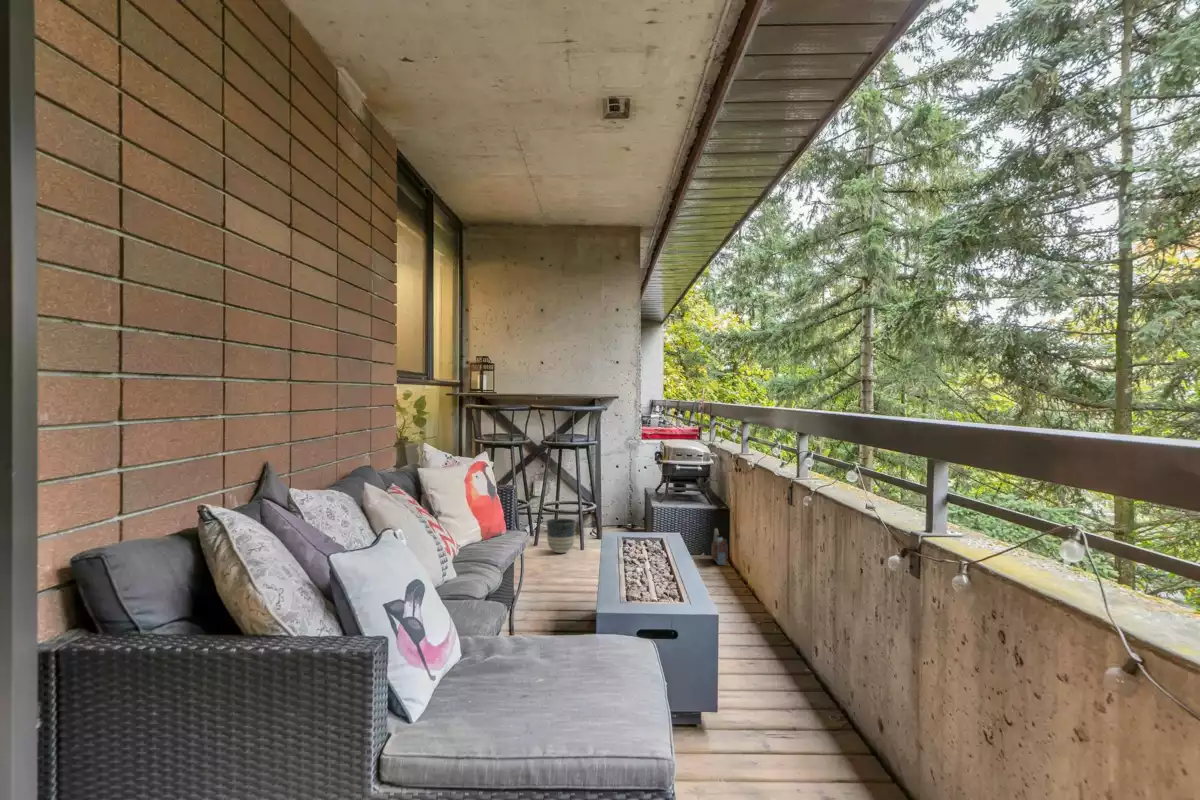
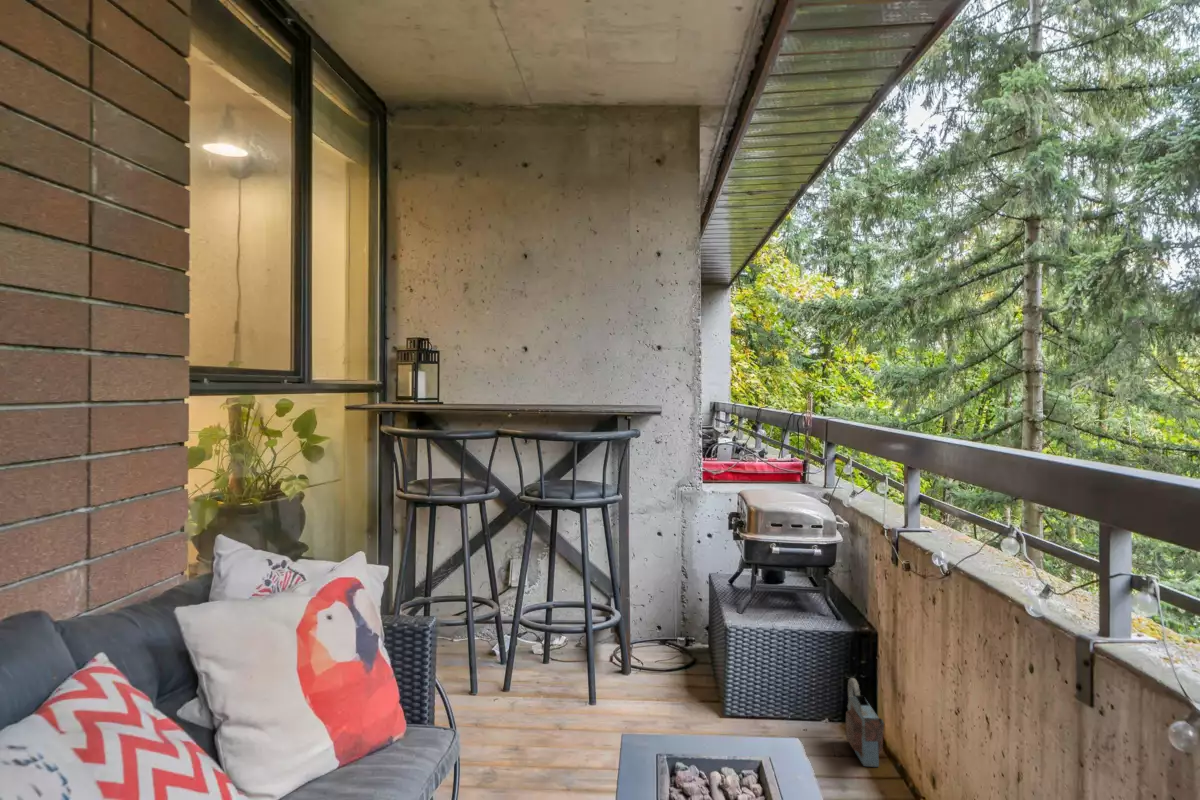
planter: present [547,519,575,553] -> none [519,645,574,717]

